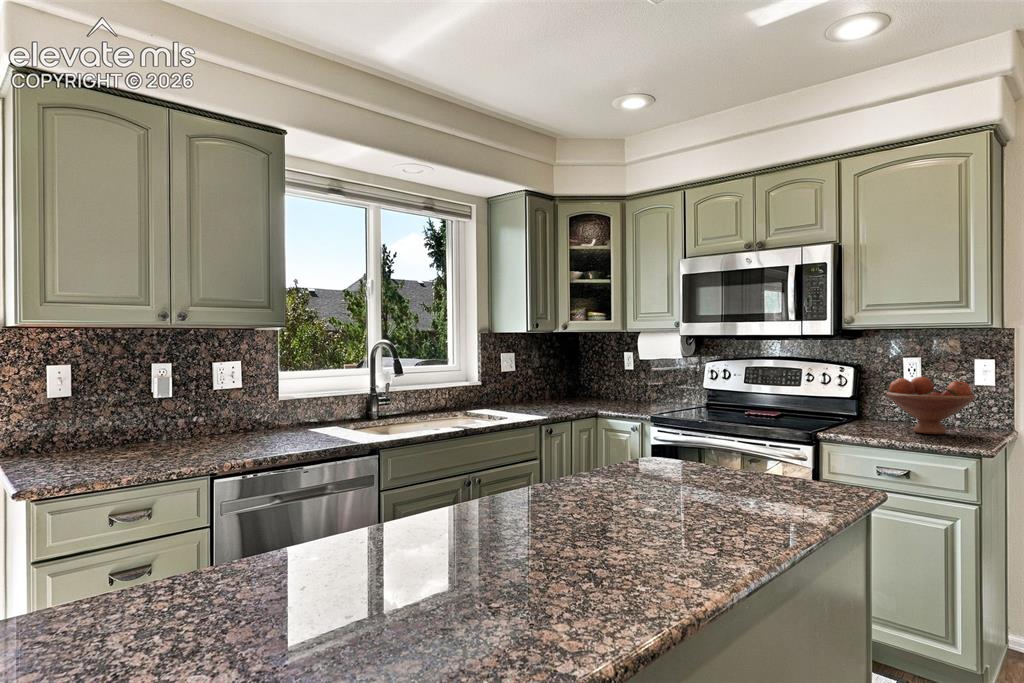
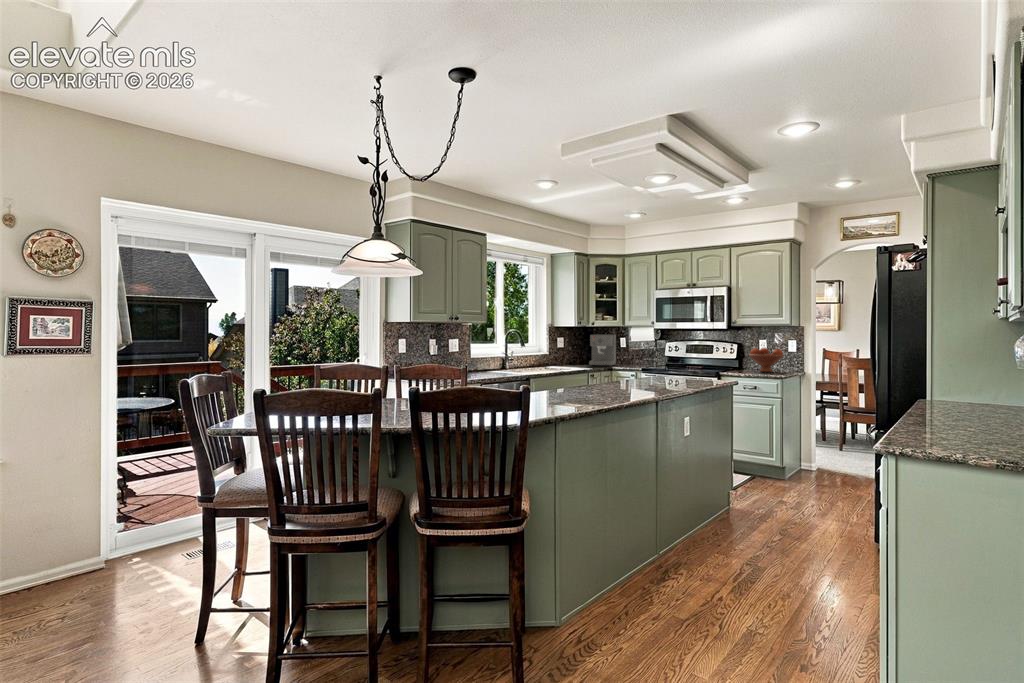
coffee maker: none [560,346,612,406] -> present [589,335,616,366]

